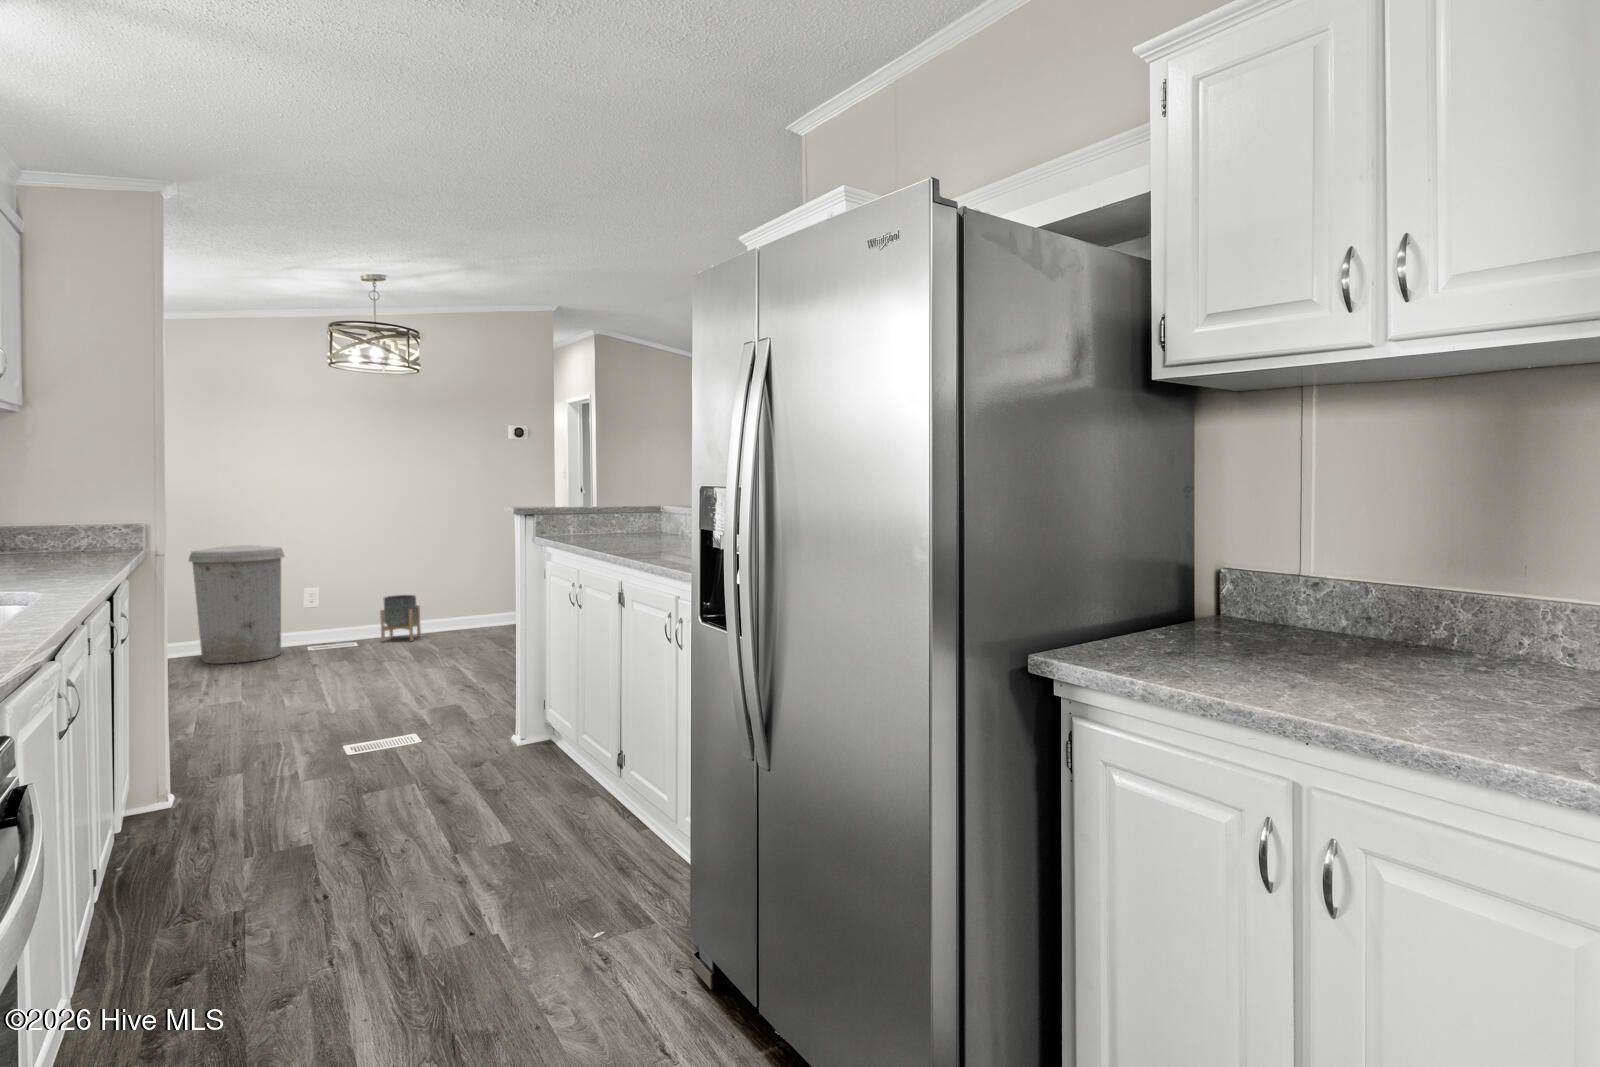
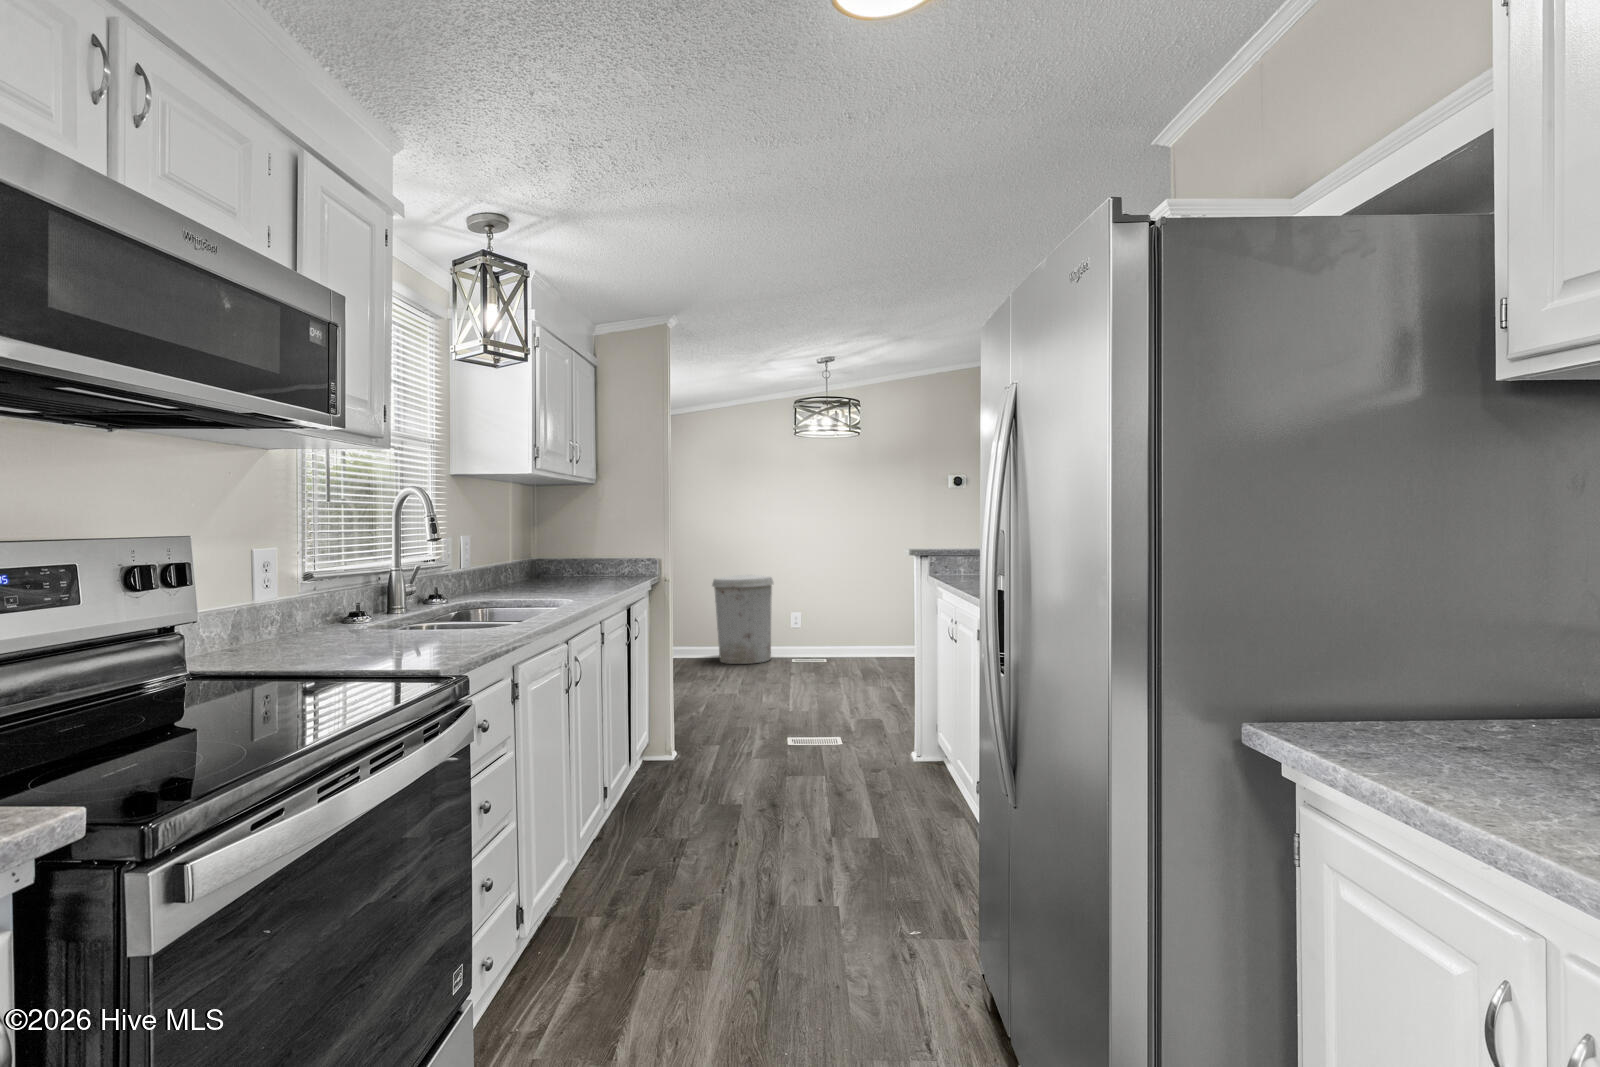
planter: present [380,595,421,642] -> none [842,618,873,656]

